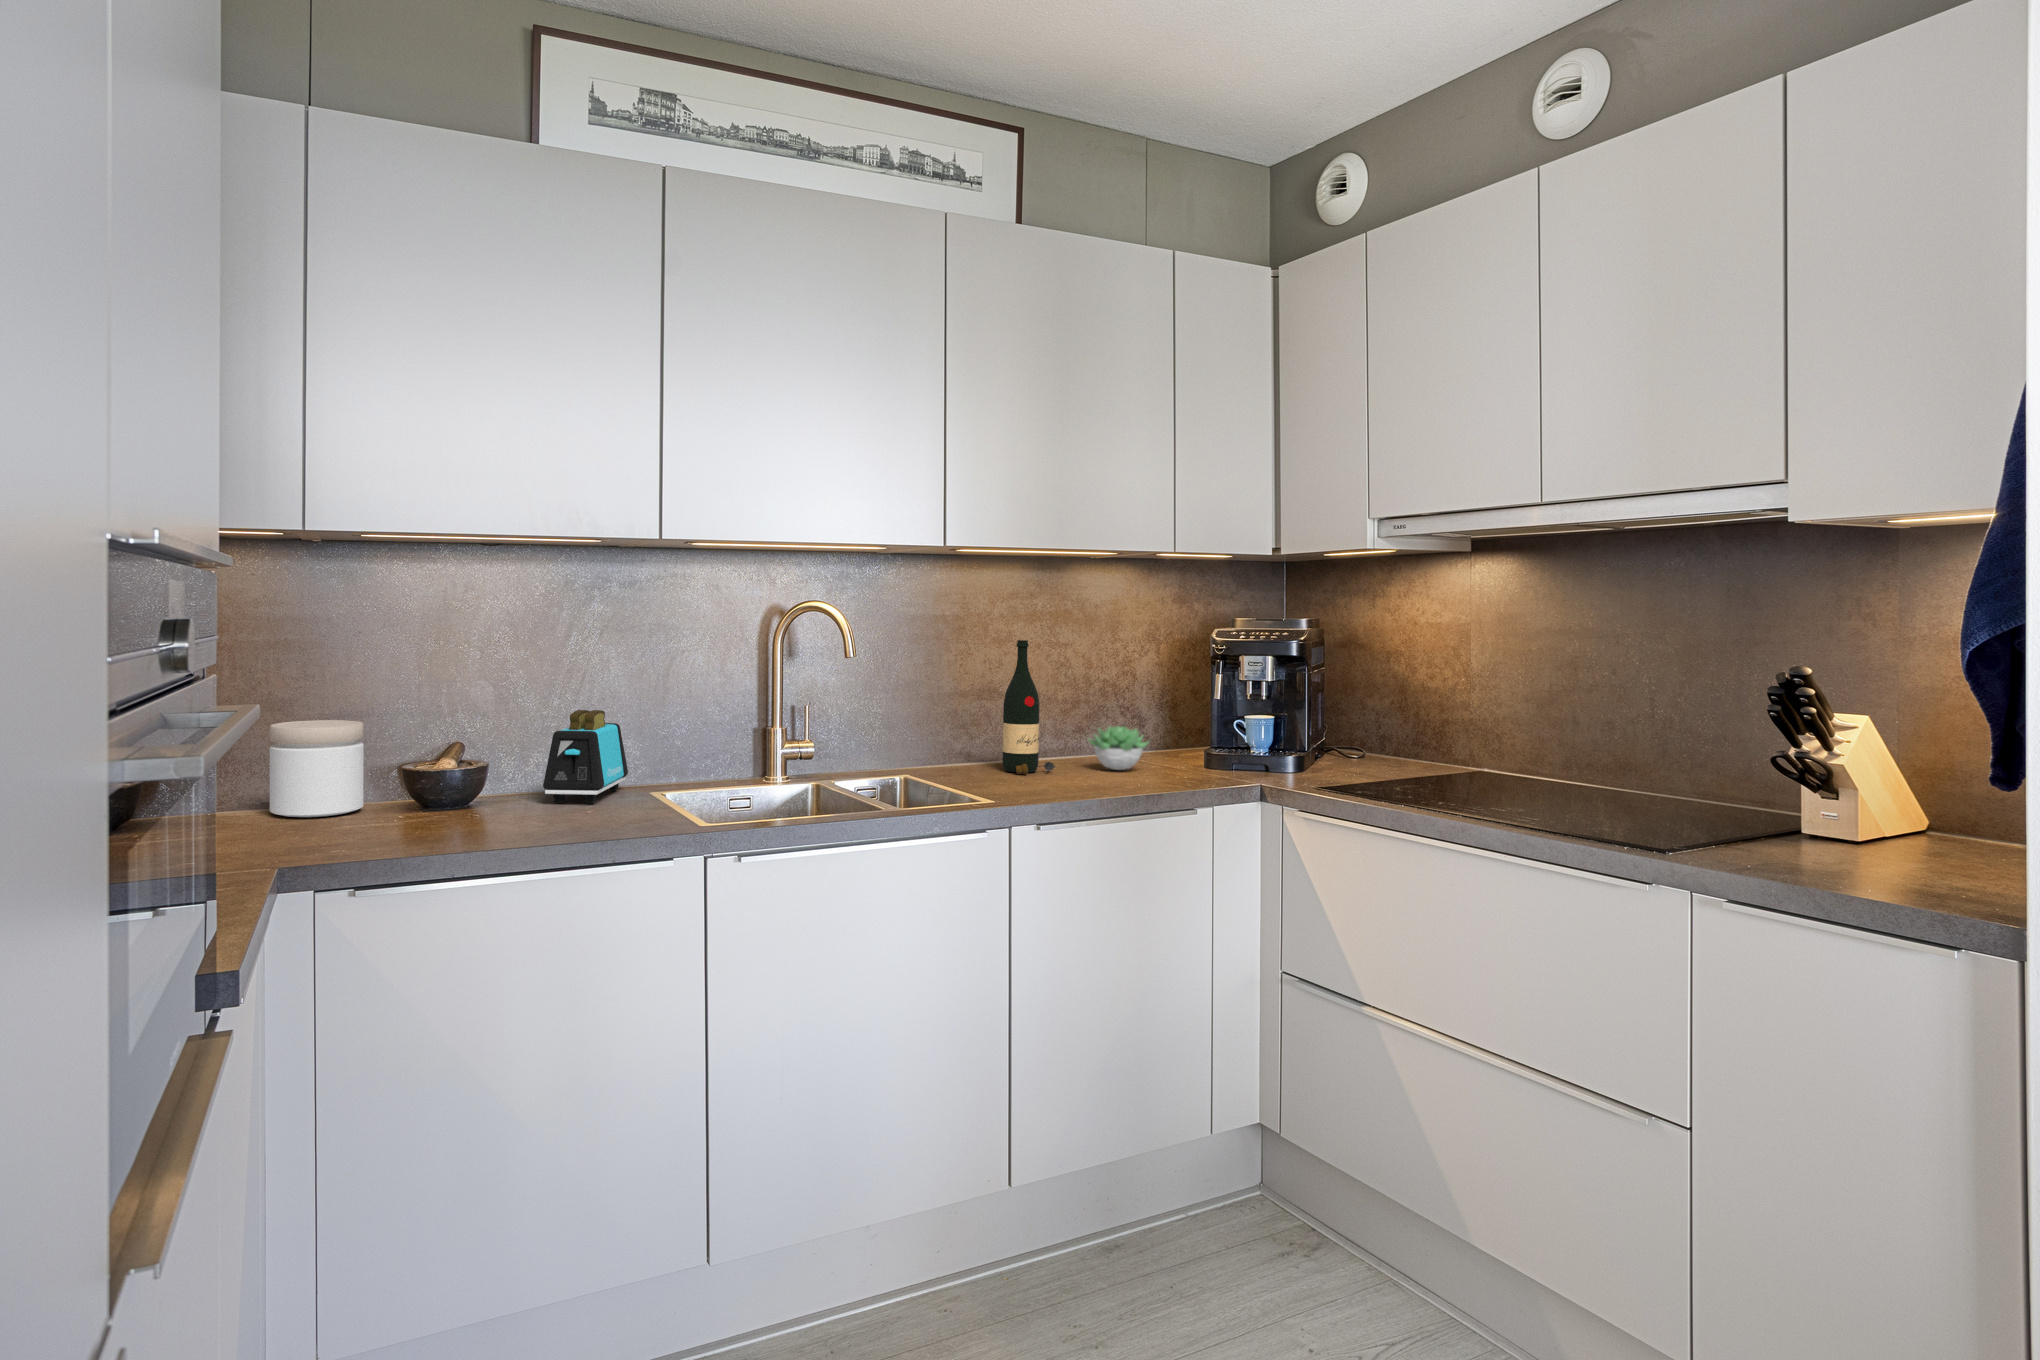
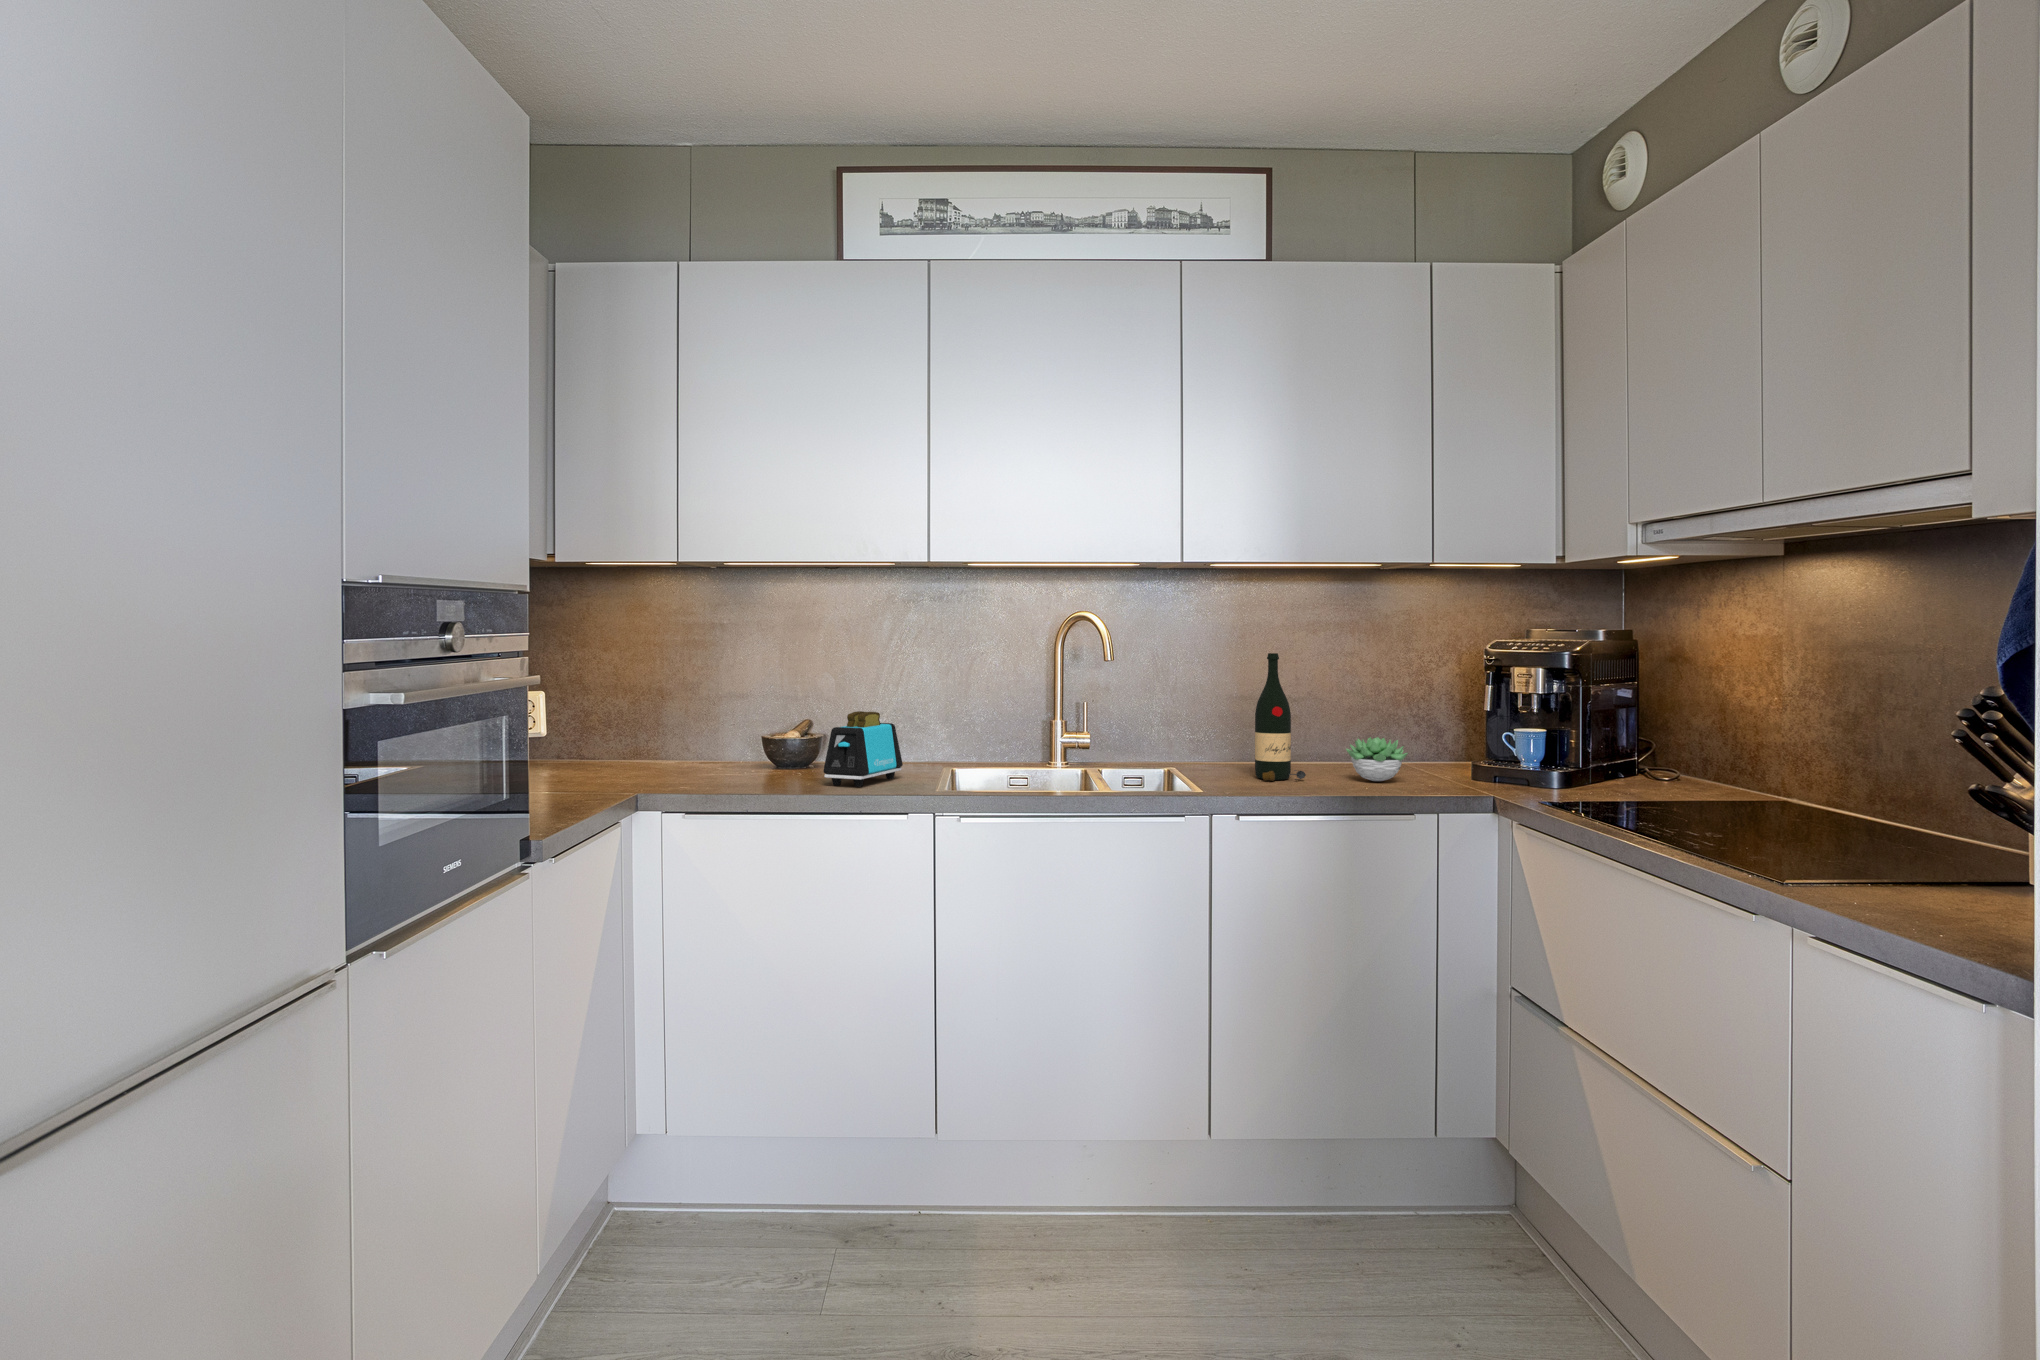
jar: present [270,720,364,817] -> none [634,716,697,786]

